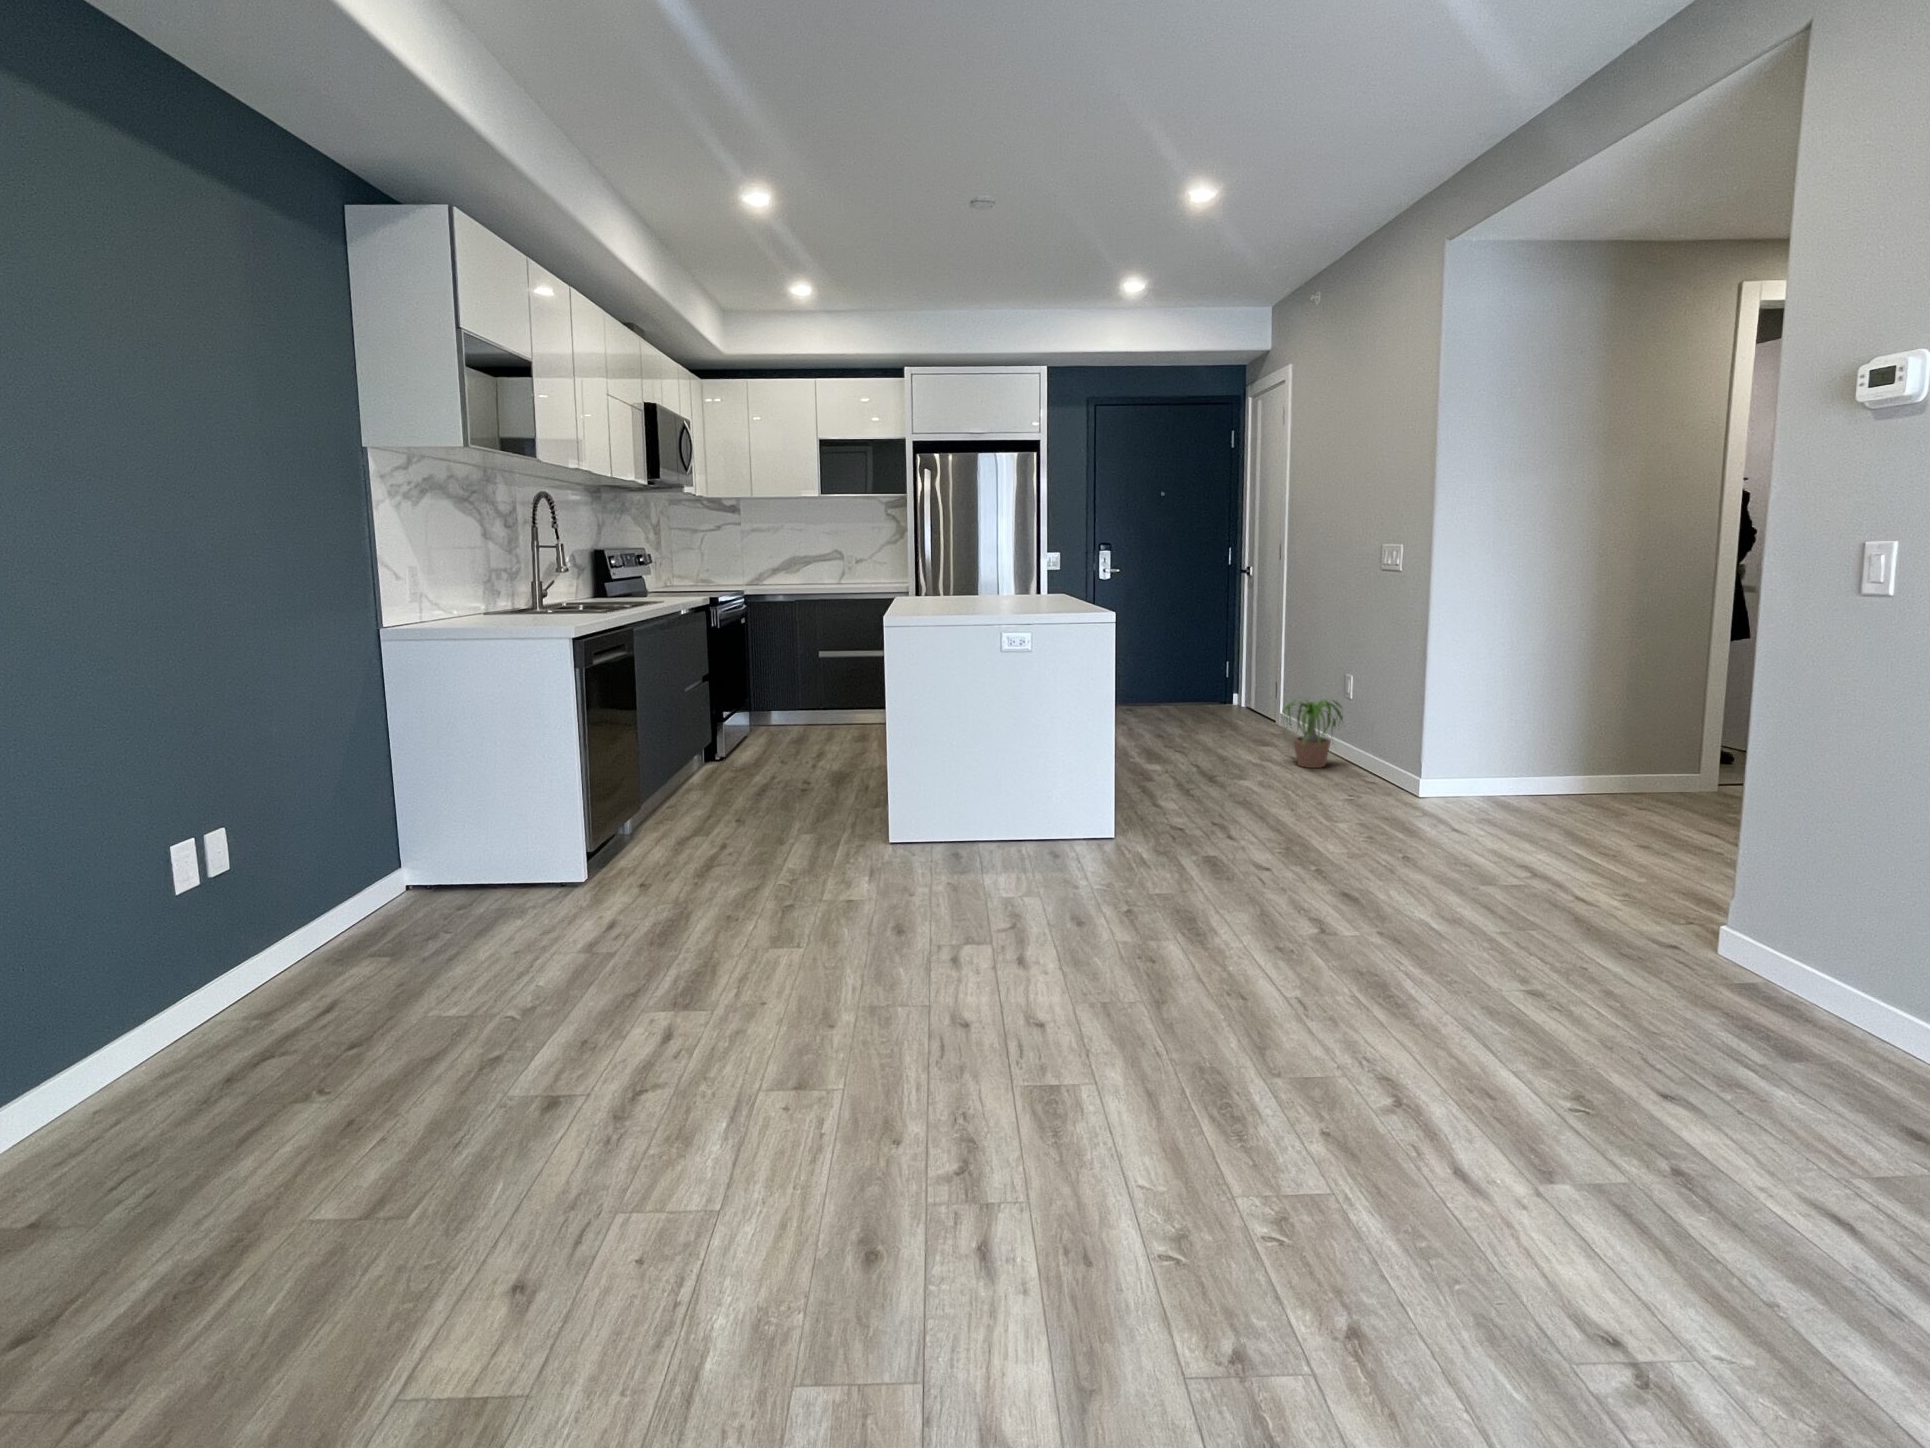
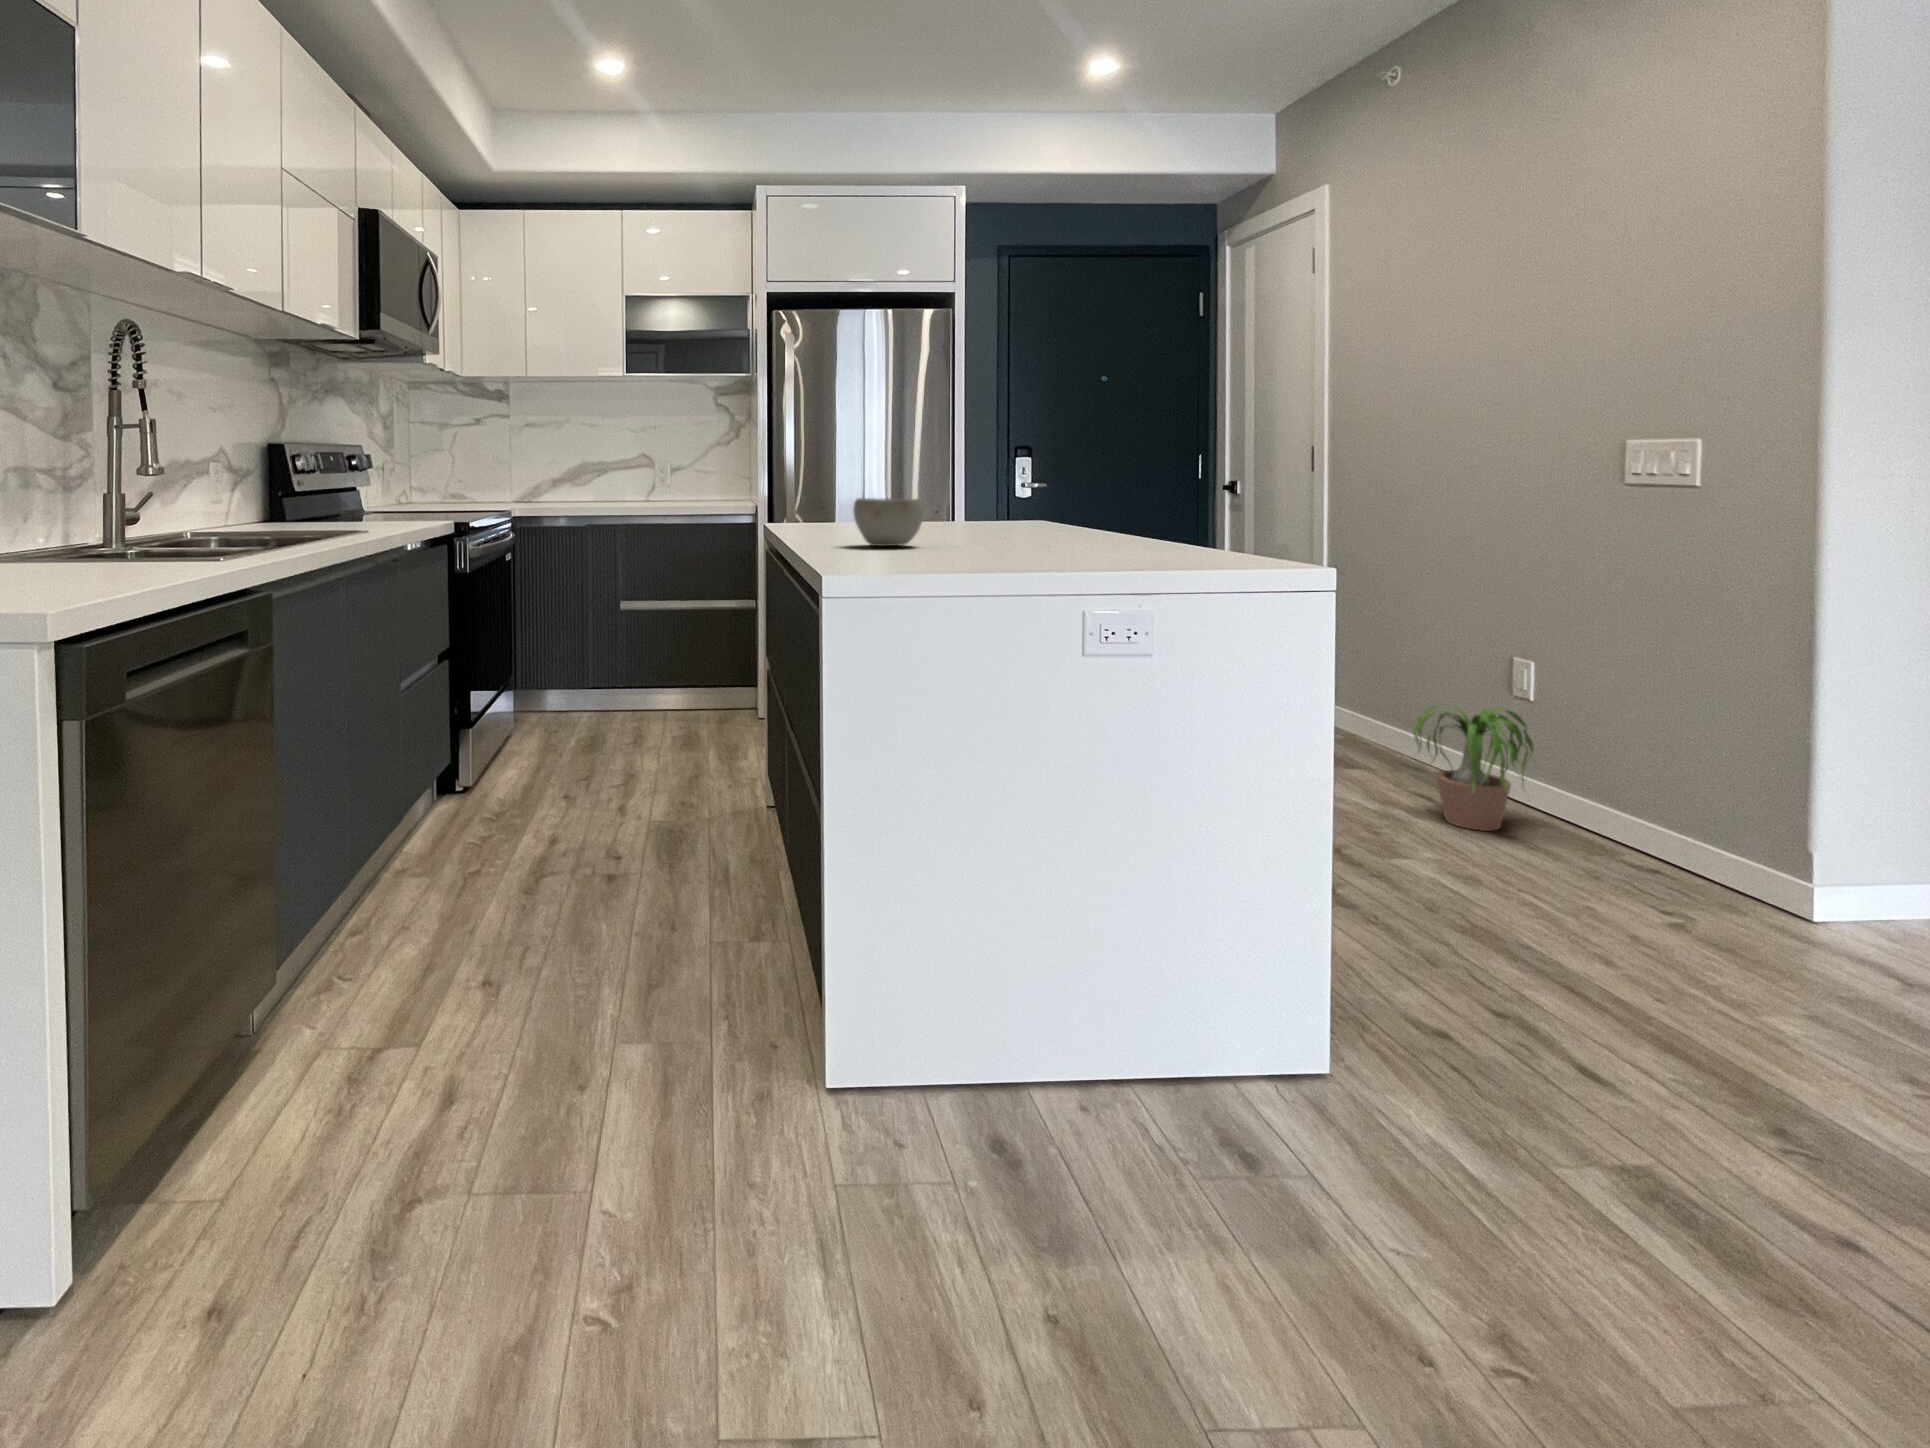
bowl: none [930,581,967,606] -> present [853,498,924,546]

